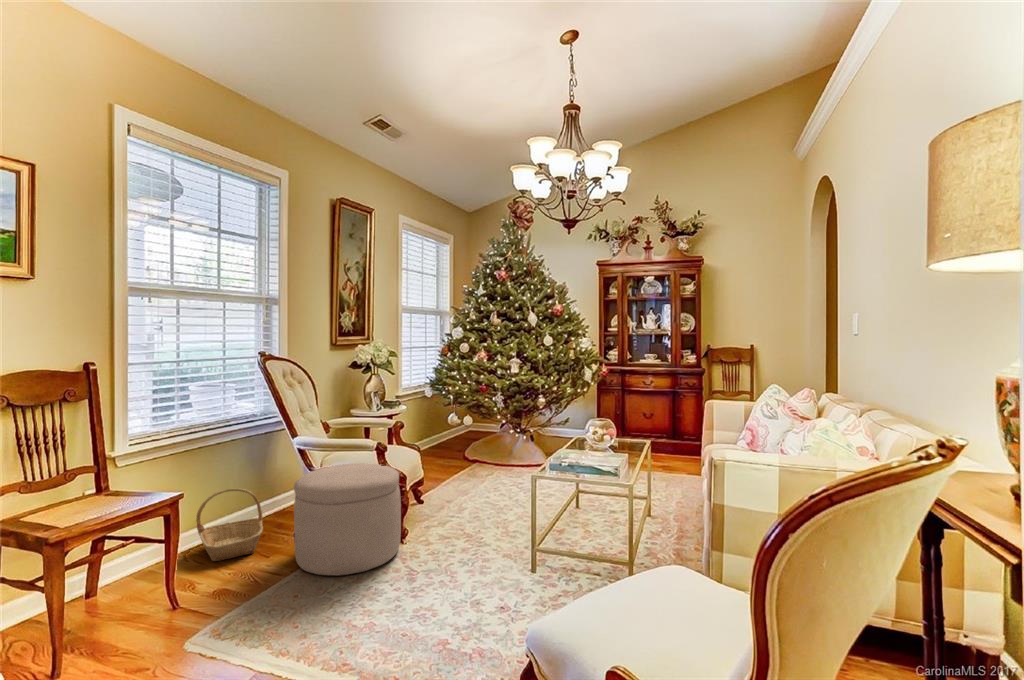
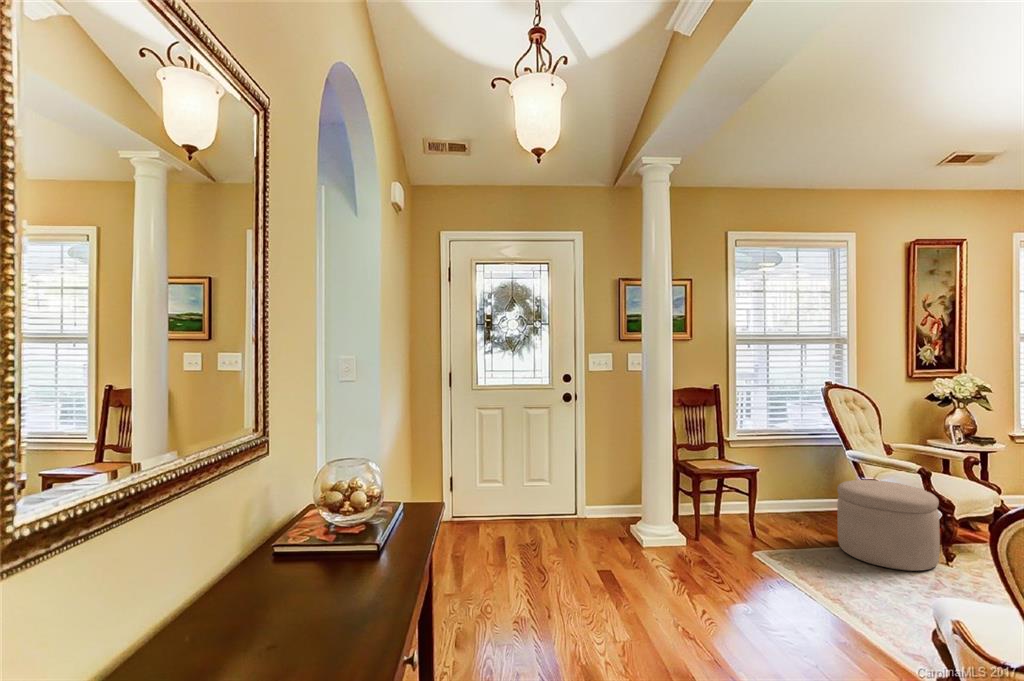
basket: present [196,488,263,561] -> none [777,478,823,528]

